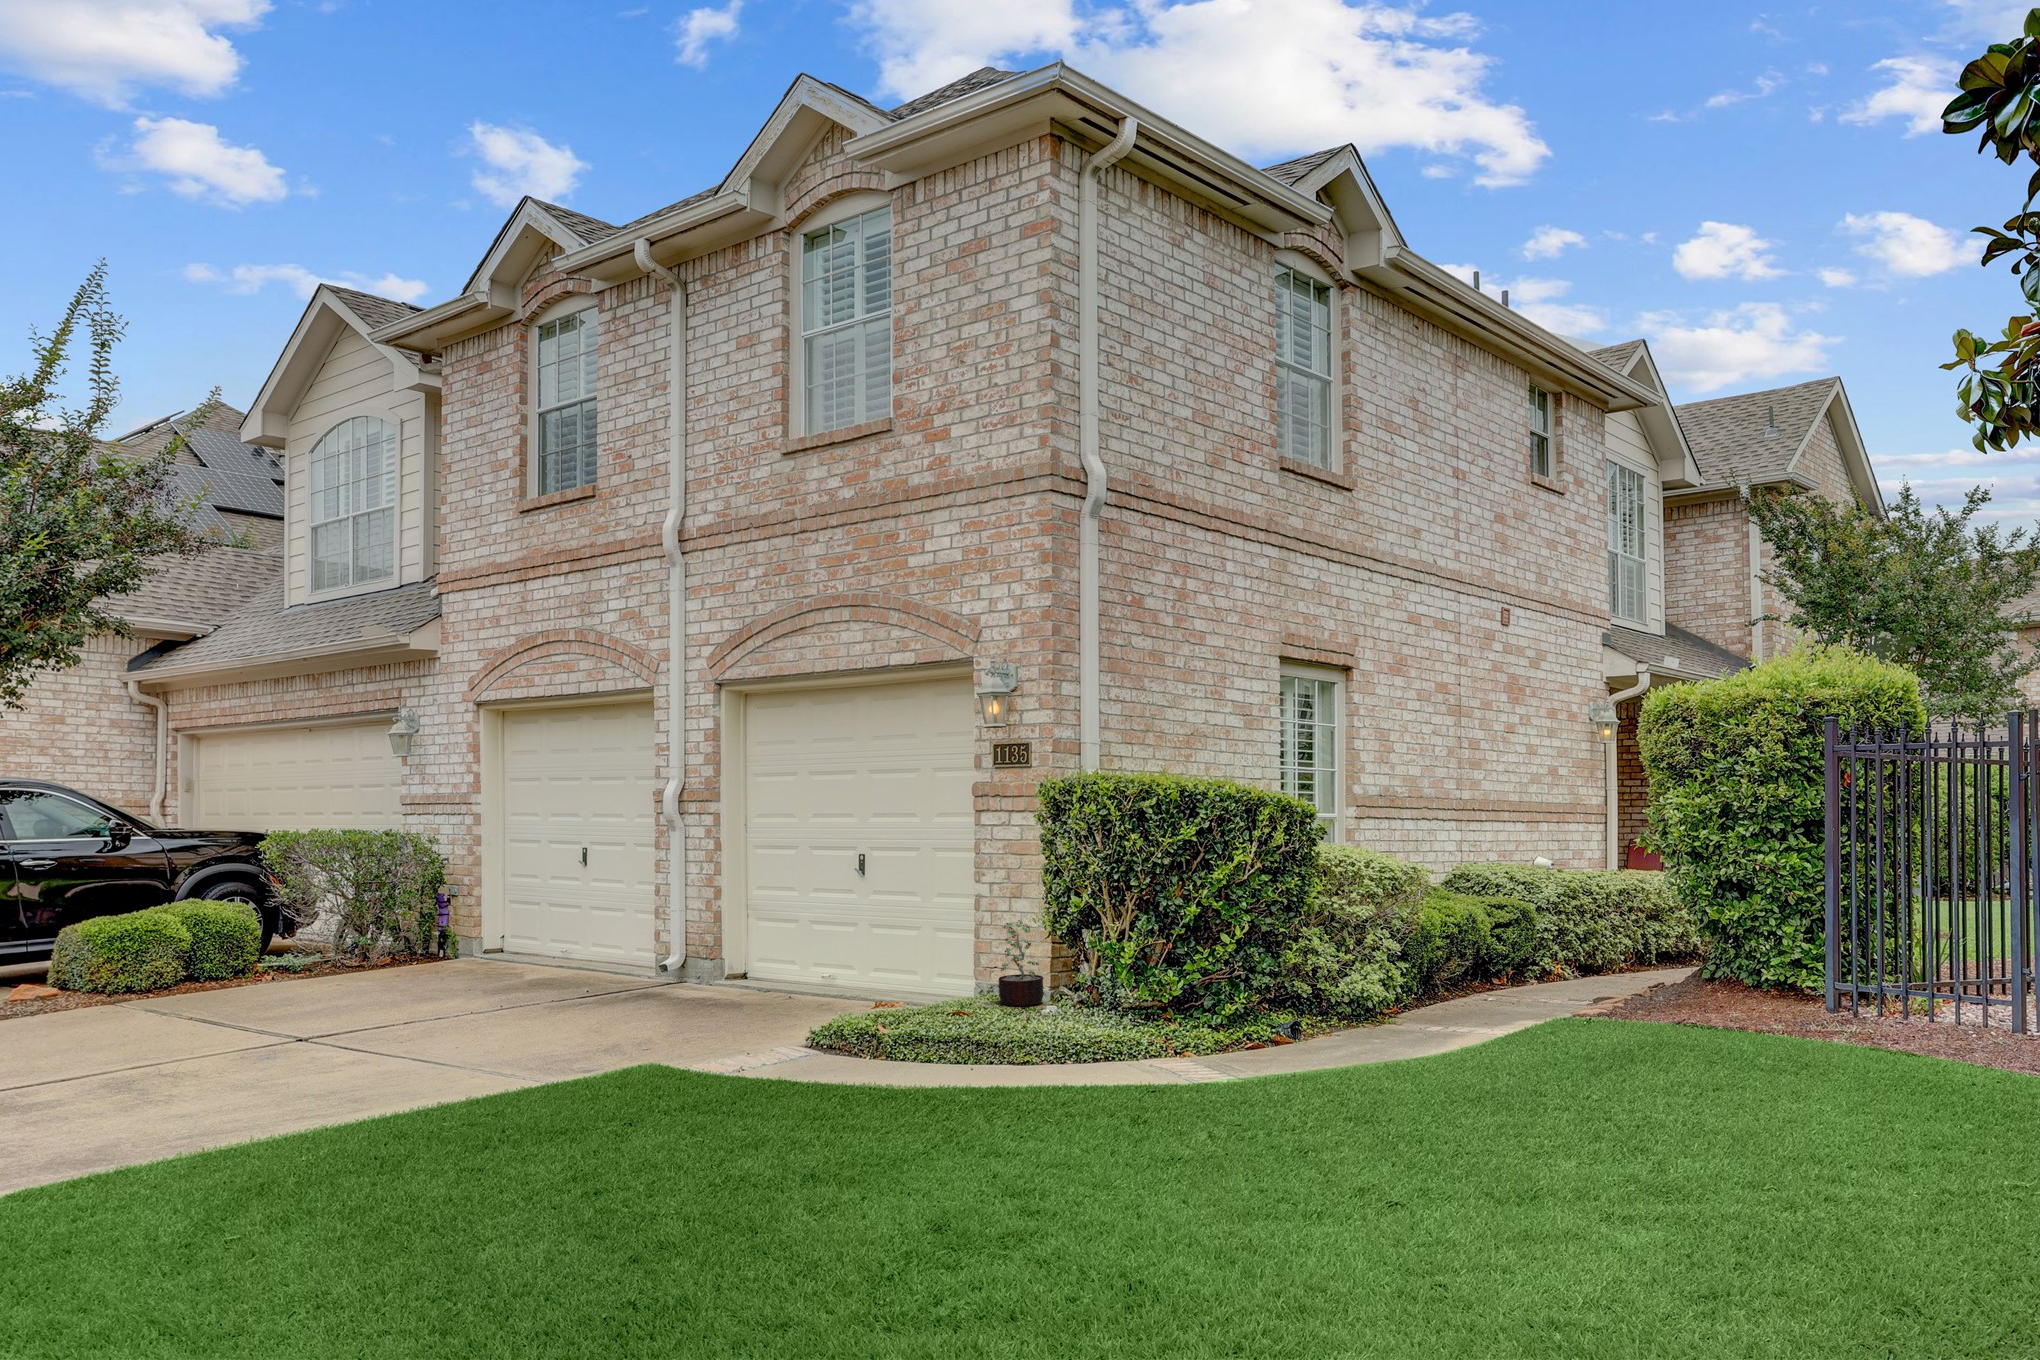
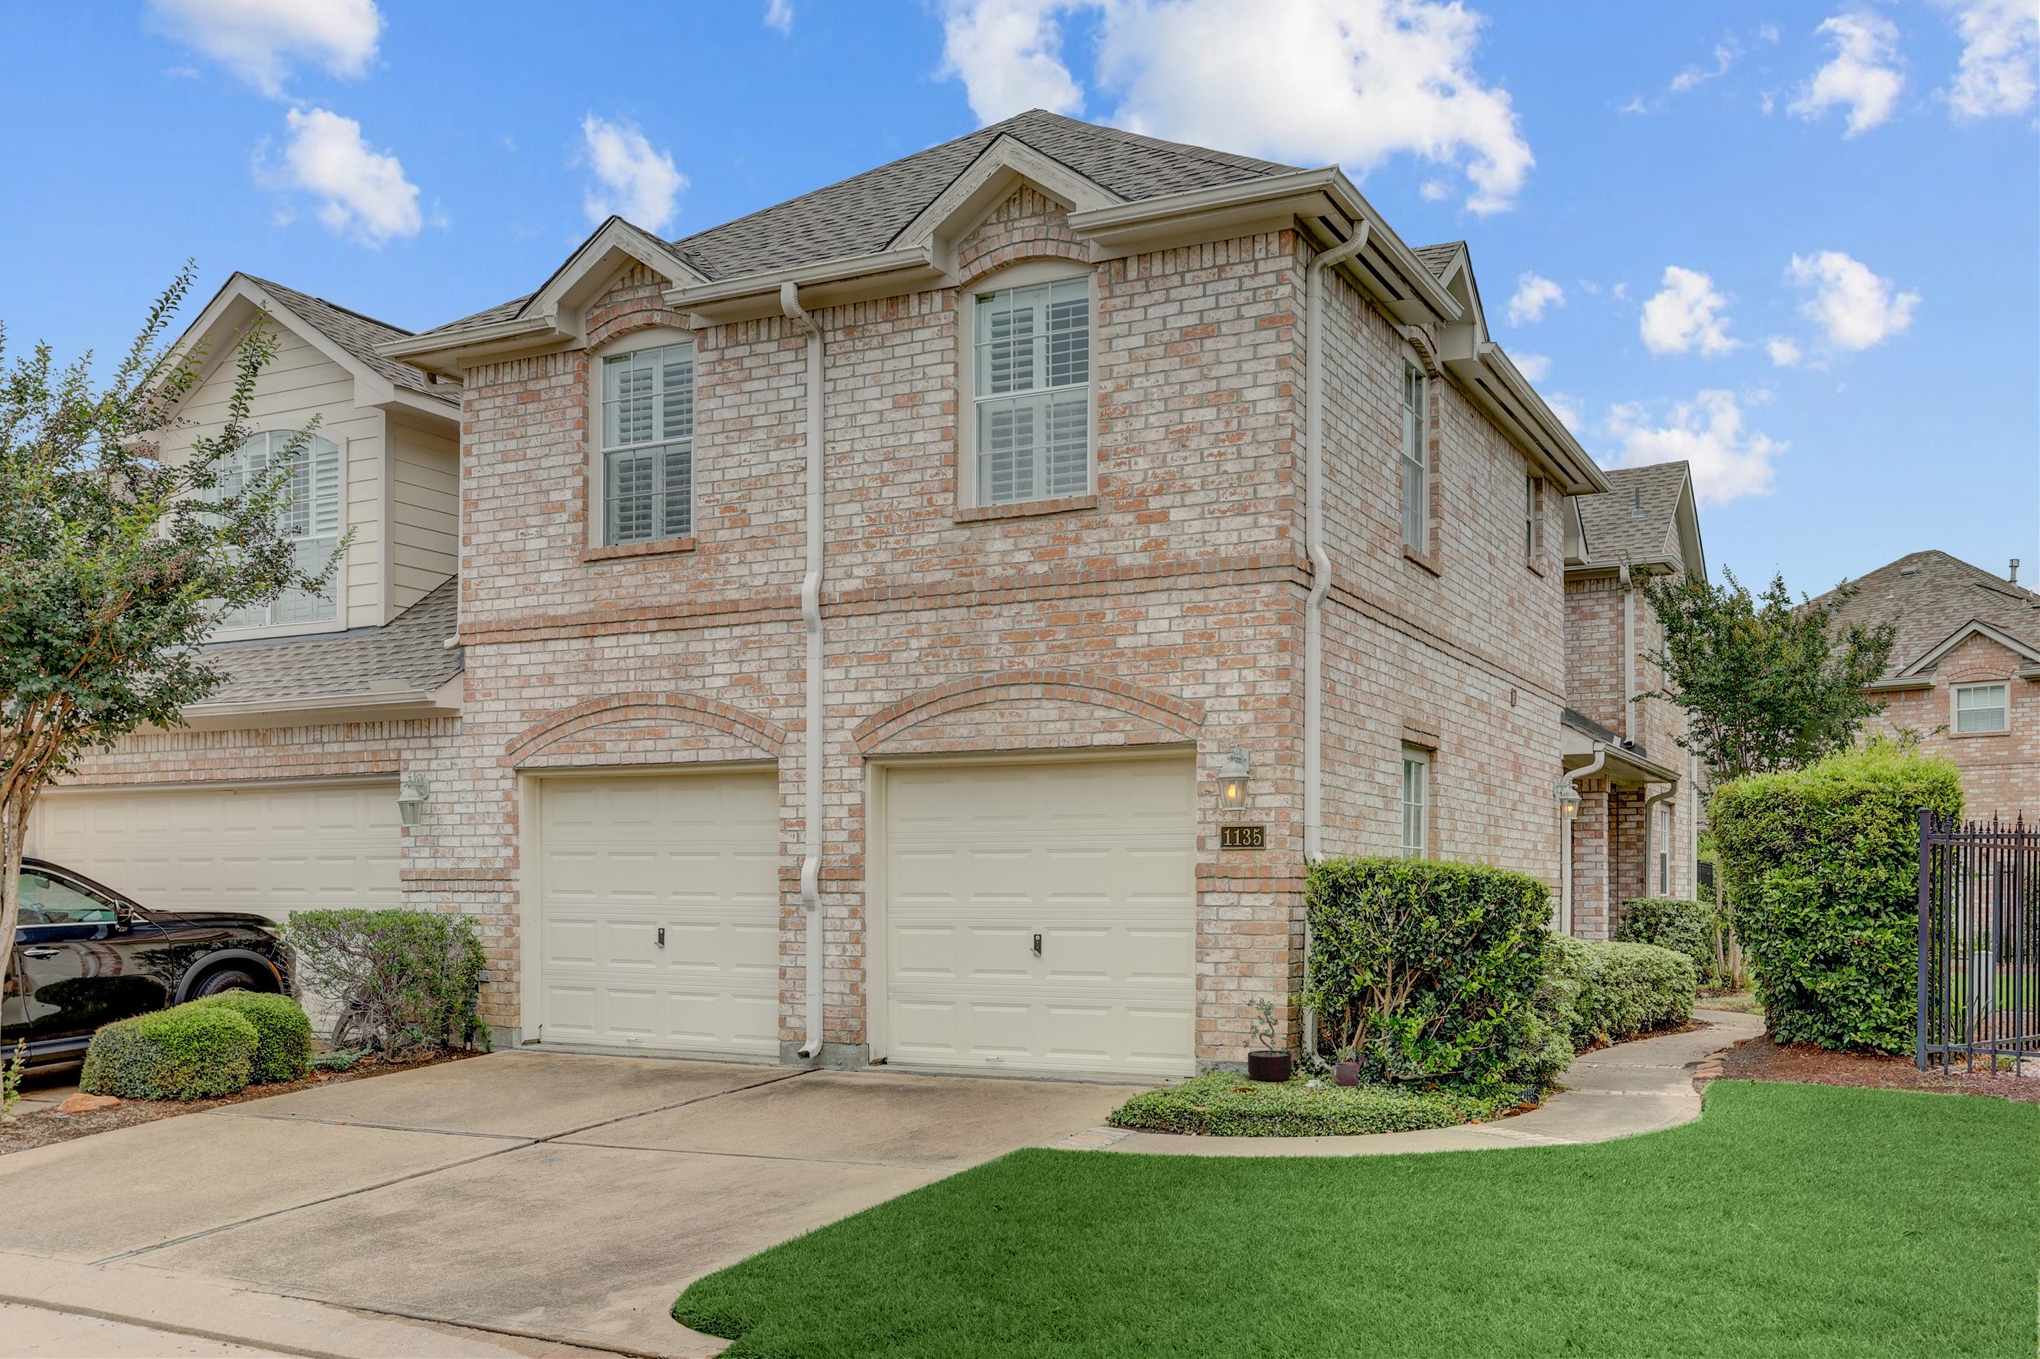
watering can: none [1070,977,1117,1013] -> present [1332,1052,1367,1086]

